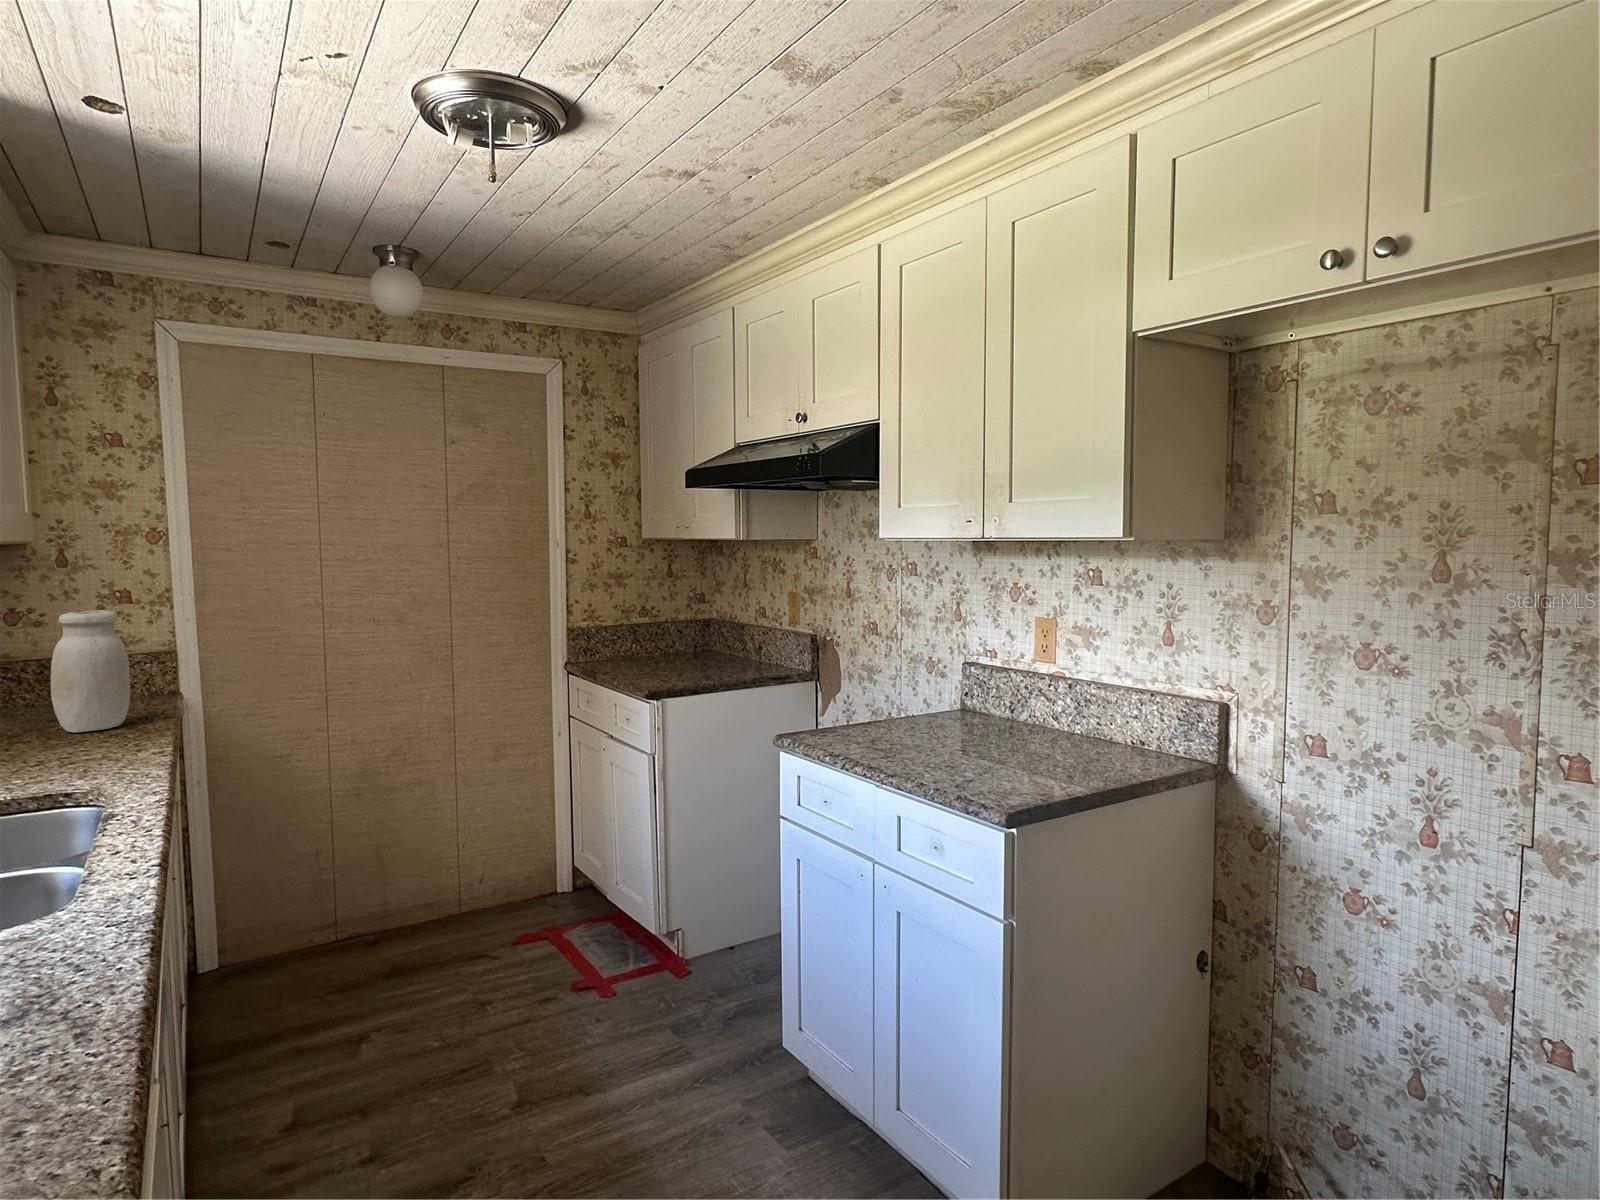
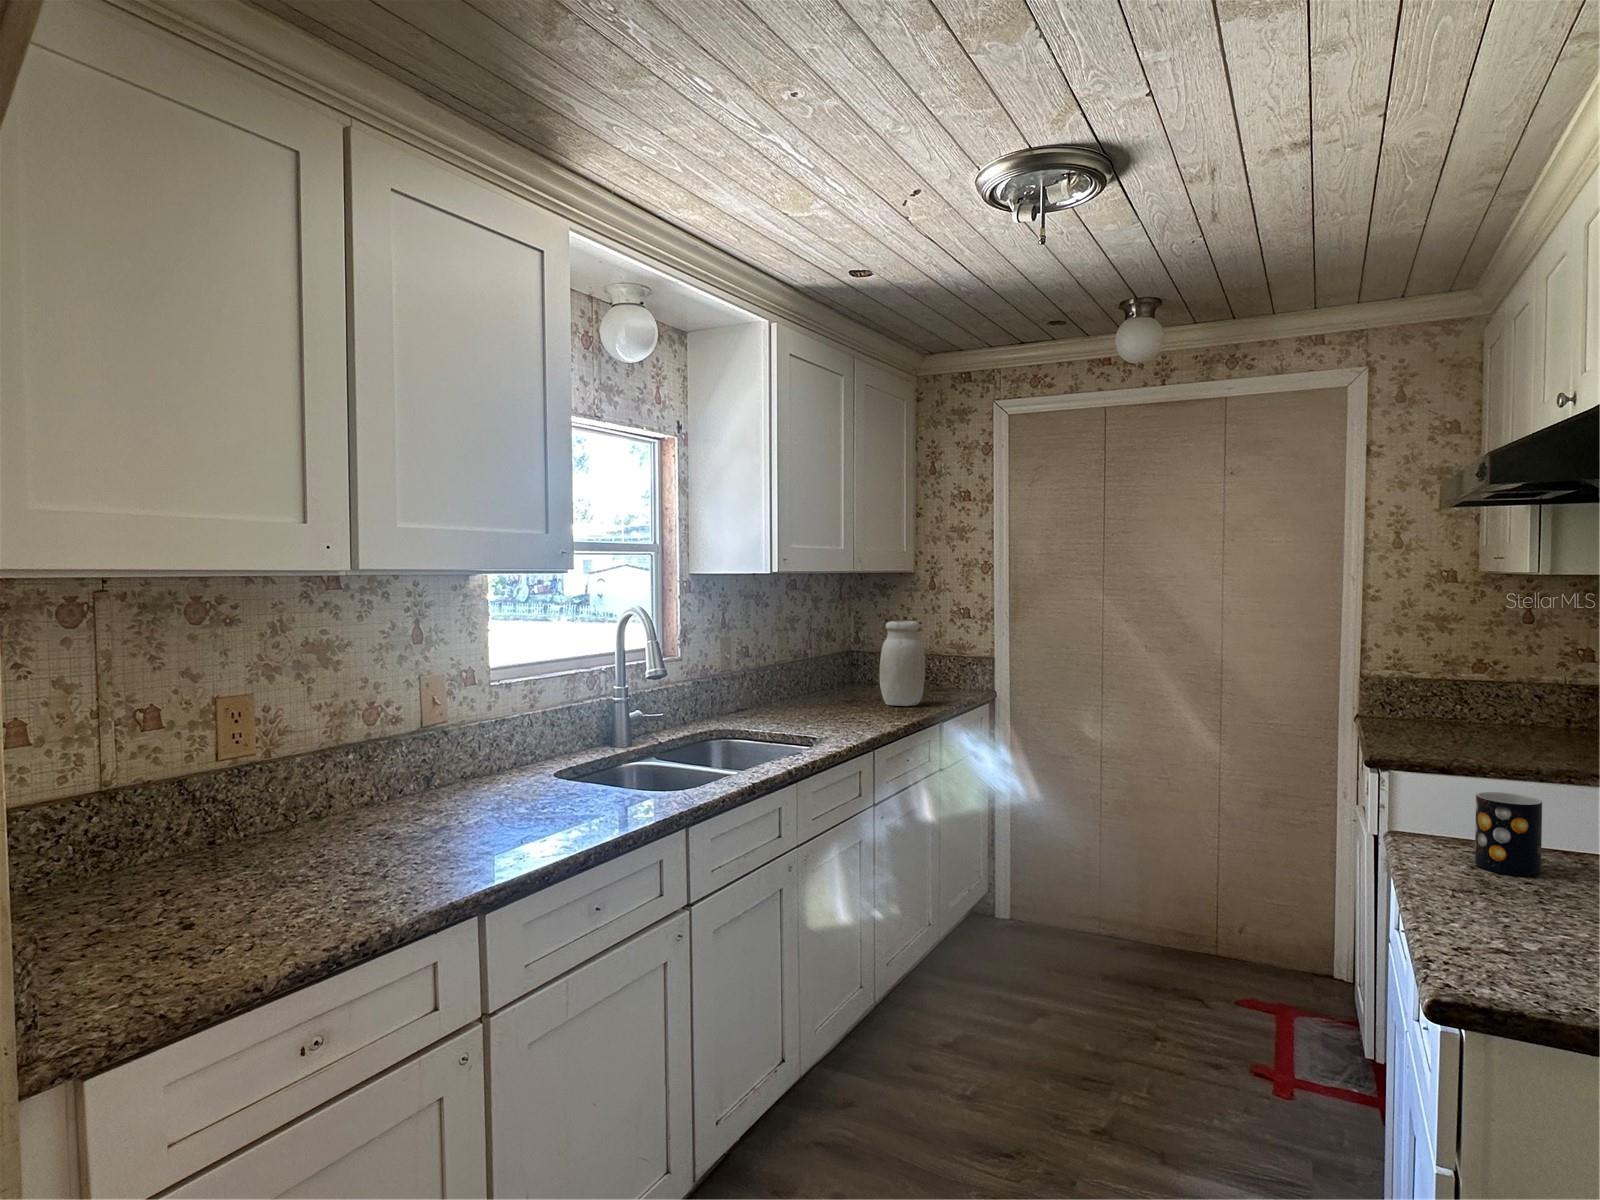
mug: none [838,691,874,745] -> present [1475,792,1542,876]

